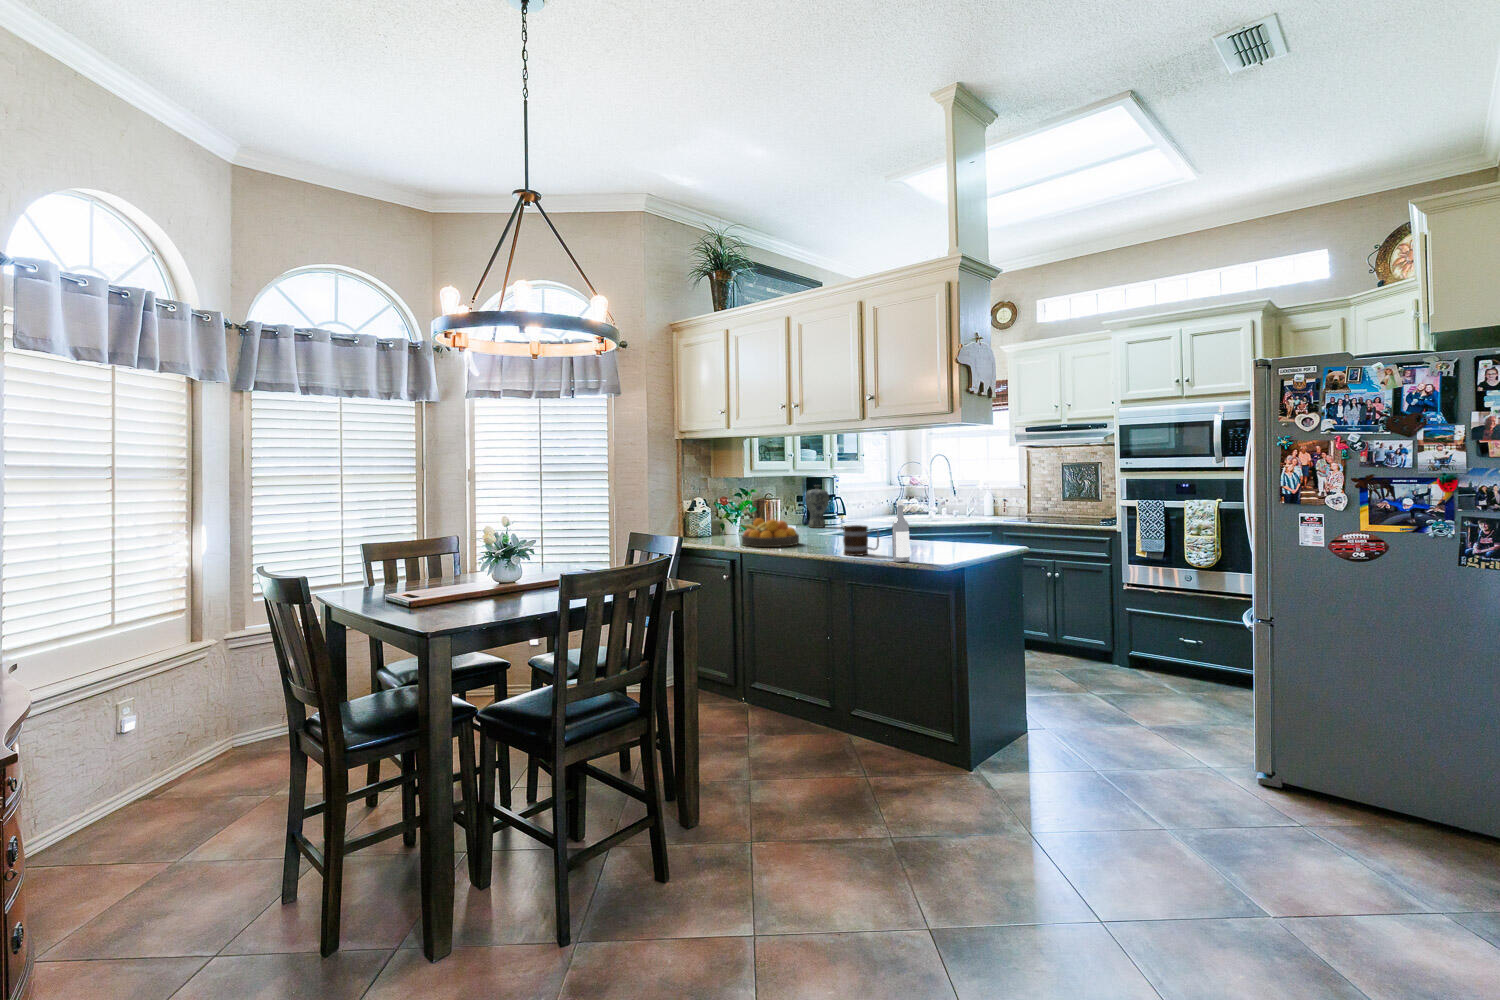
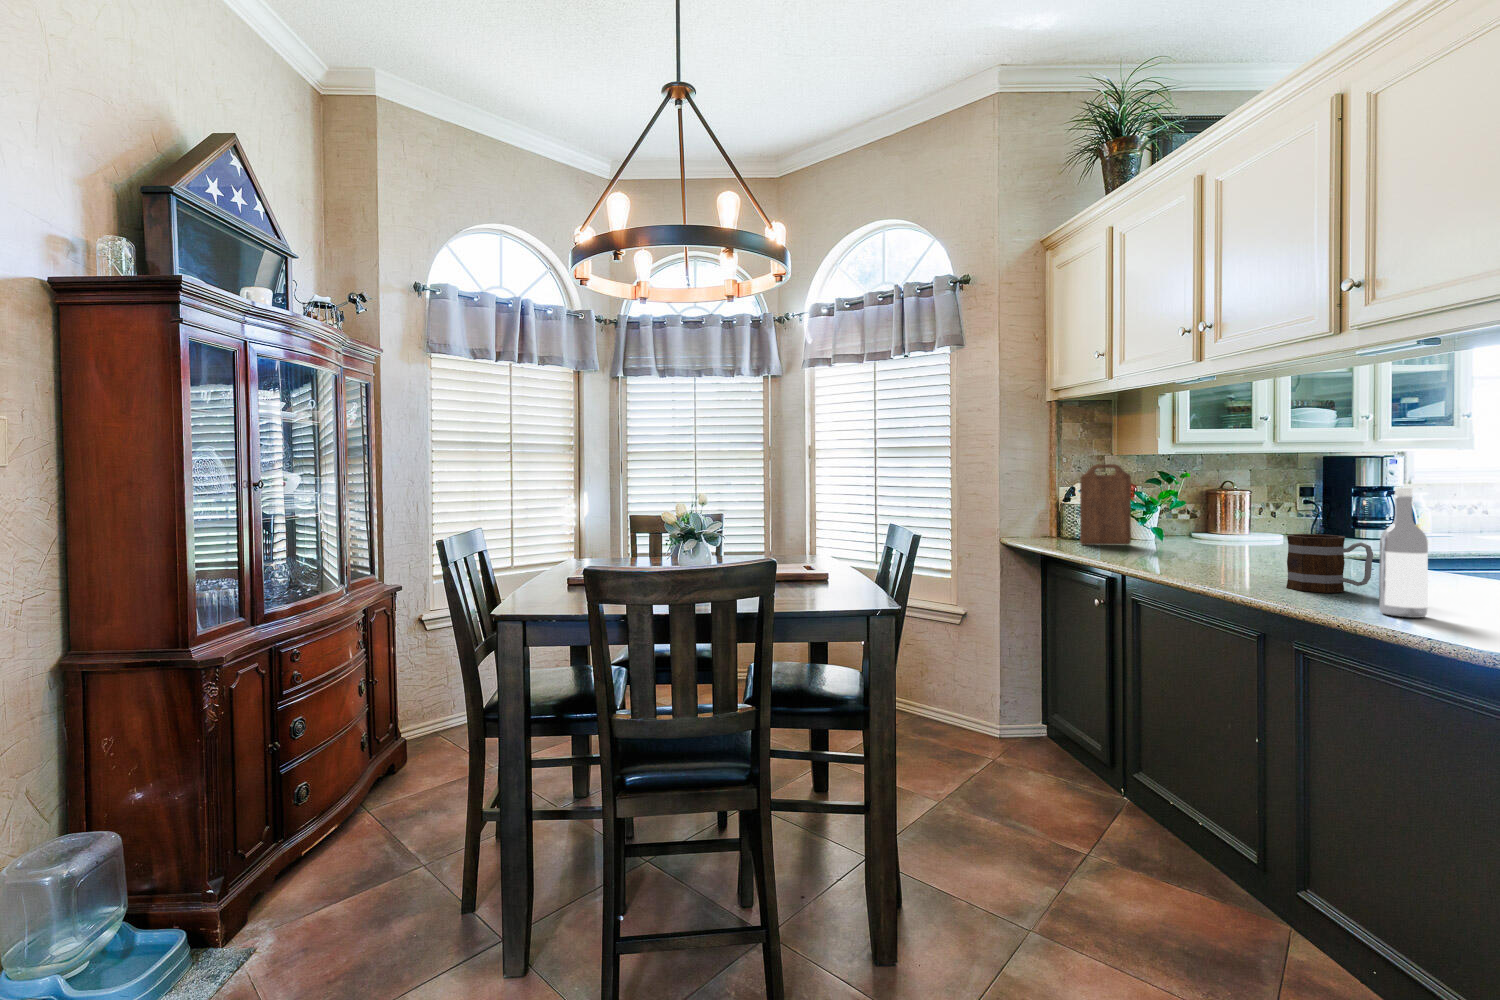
cutting board: none [703,485,732,542] -> present [1080,464,1131,545]
vase: present [805,485,829,528] -> none [1315,468,1367,539]
fruit bowl: present [741,518,799,547] -> none [1126,514,1235,562]

